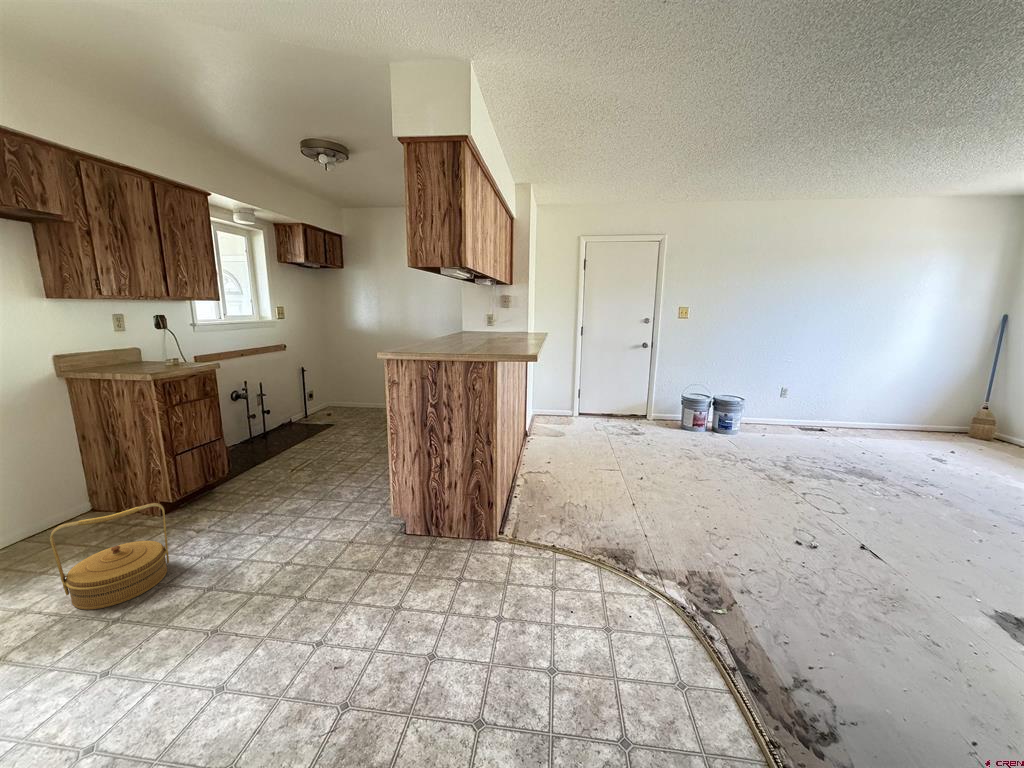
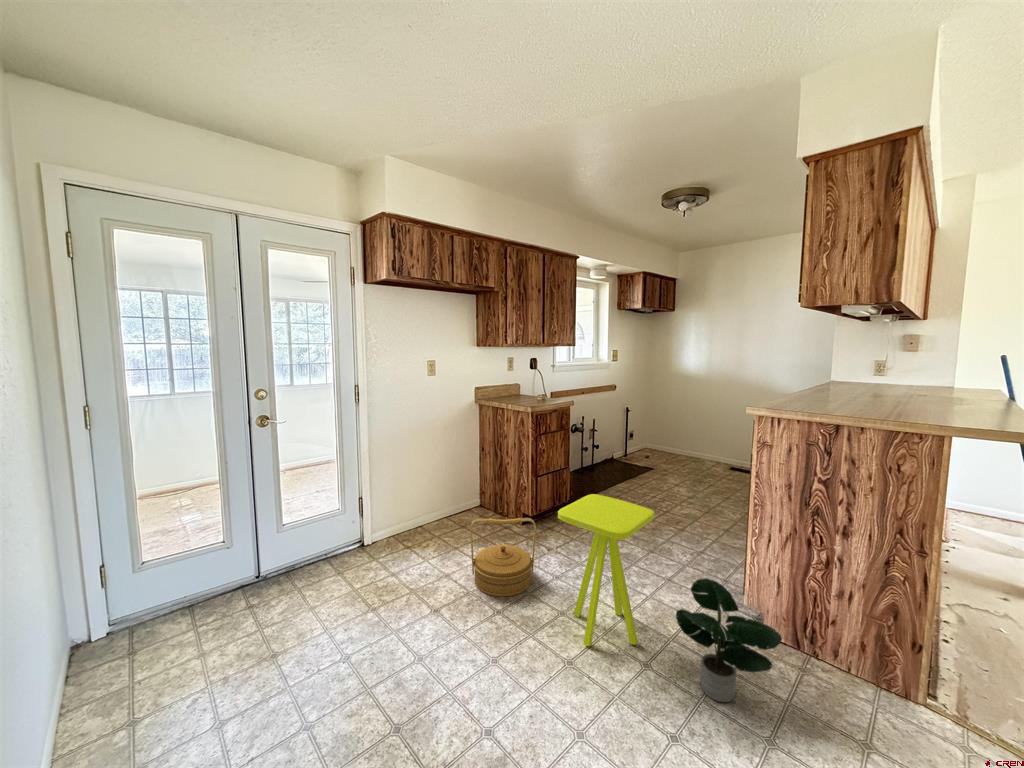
side table: none [179,457,299,609] -> present [558,494,654,646]
potted plant: none [321,504,405,599] -> present [676,578,782,702]

